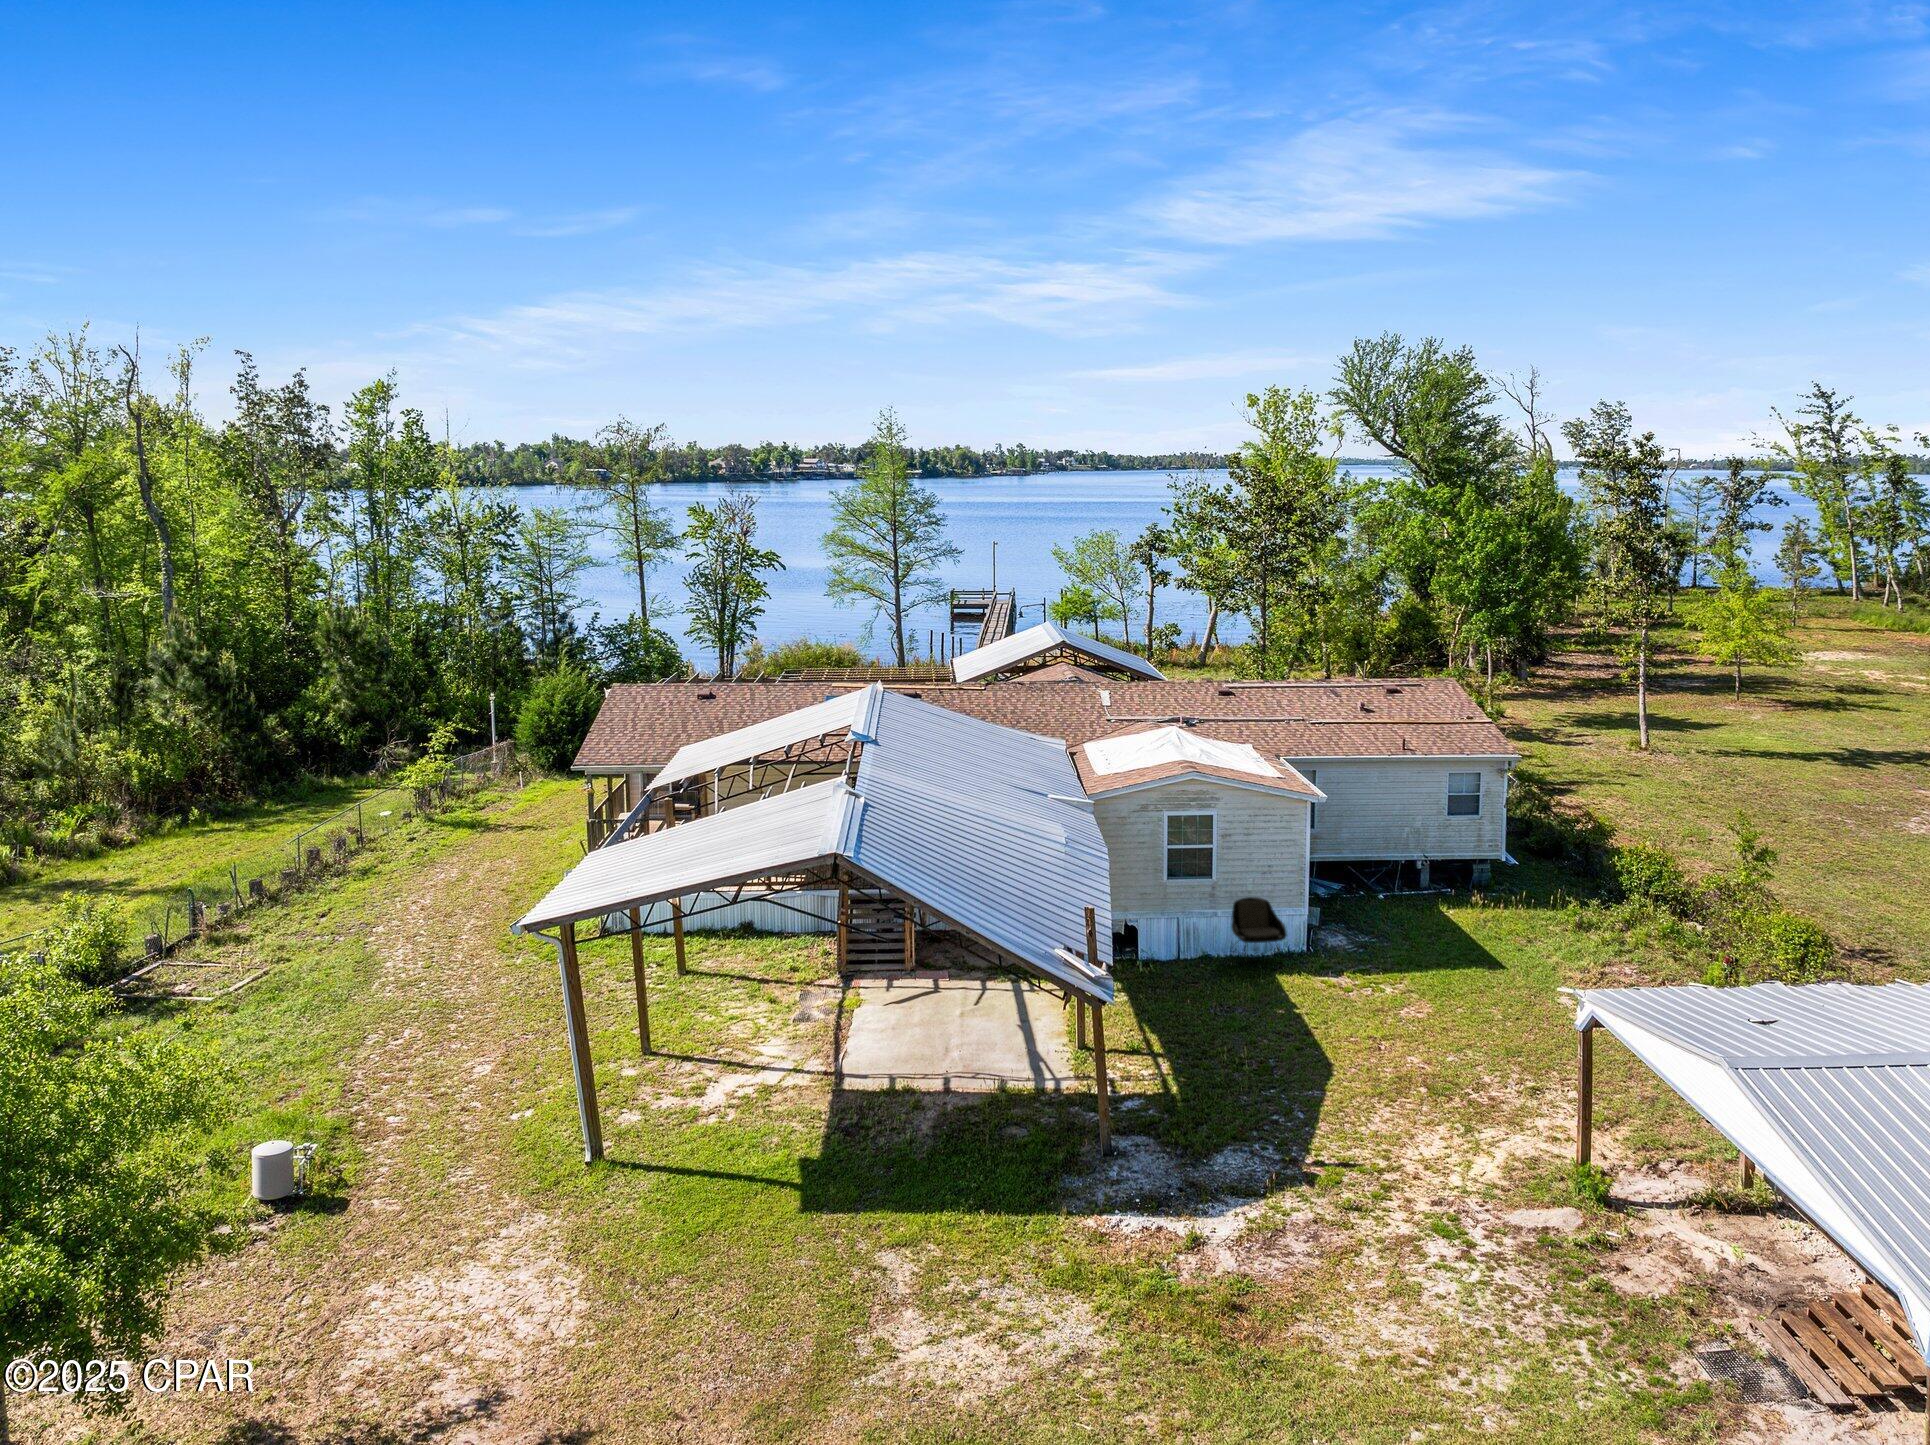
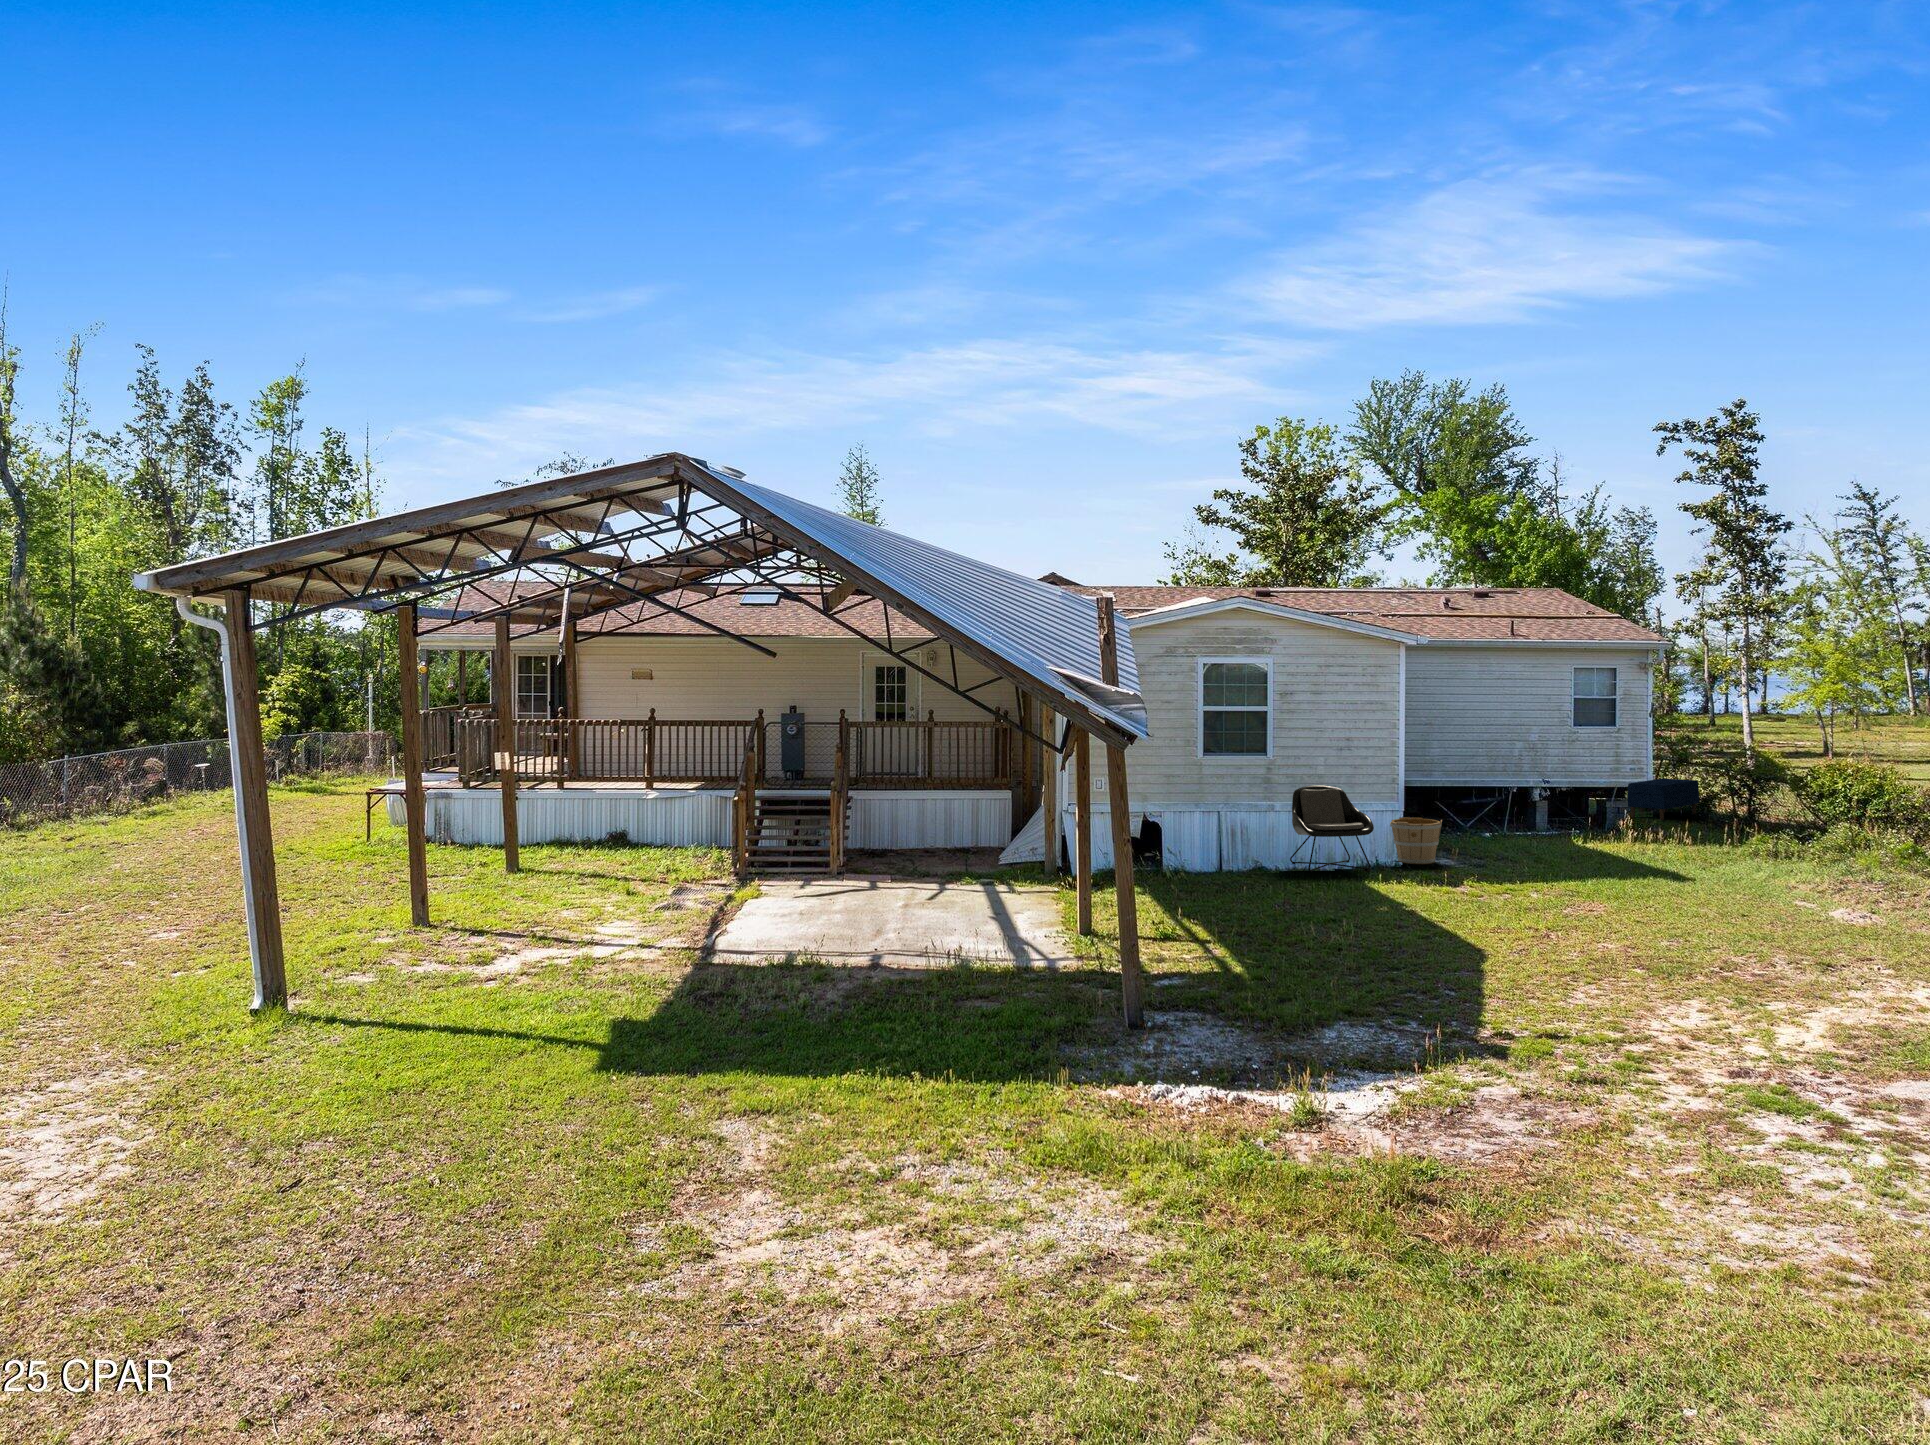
bench: none [1489,846,1542,884] -> present [1627,779,1699,820]
wooden bucket: none [1301,916,1337,954] -> present [1390,817,1442,864]

